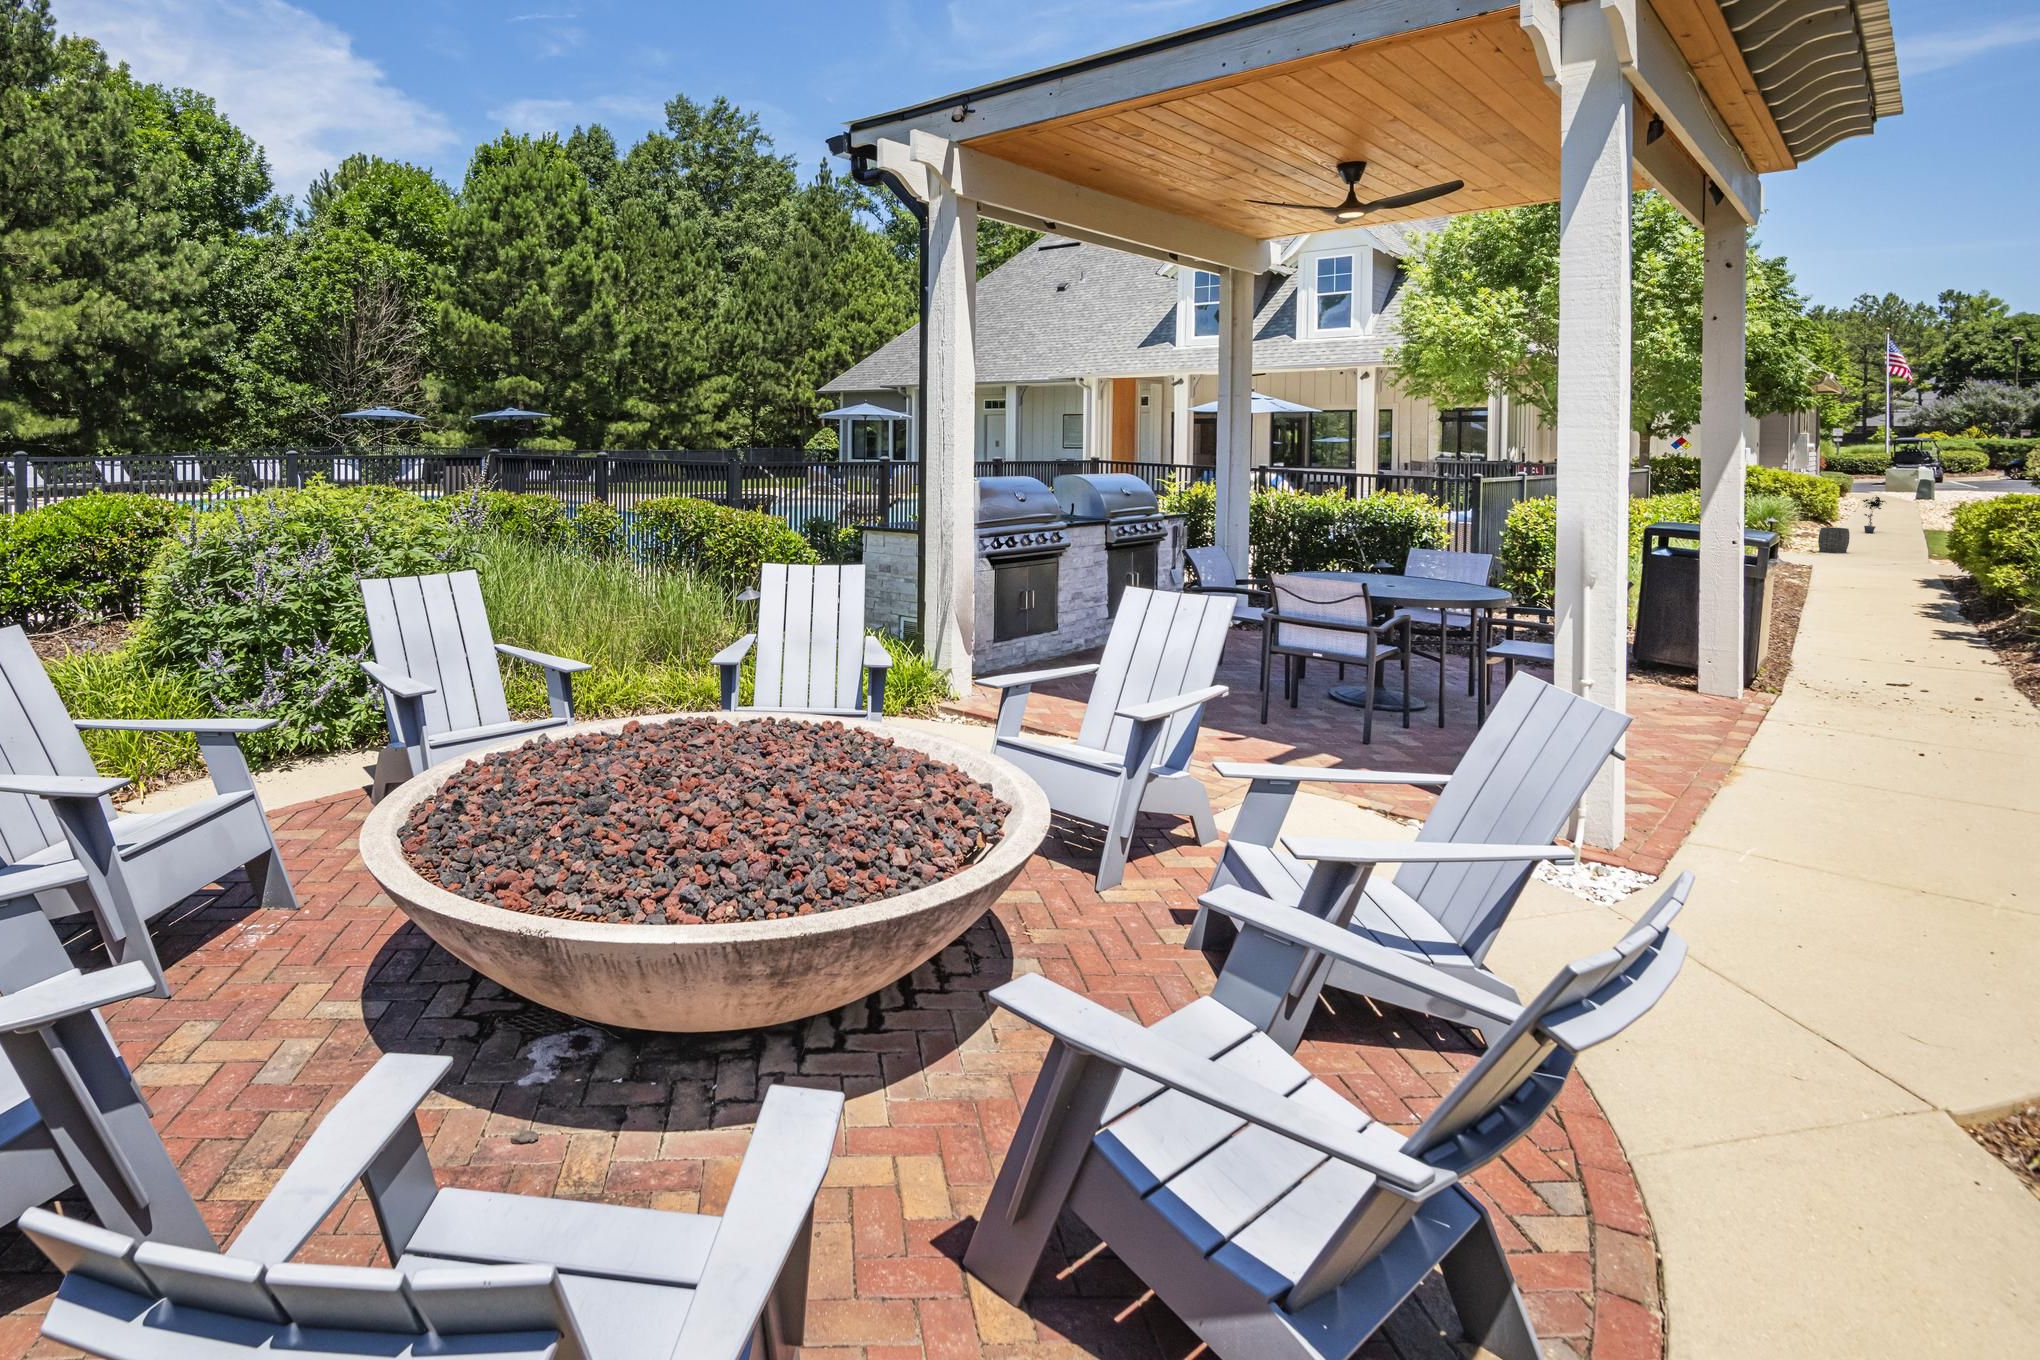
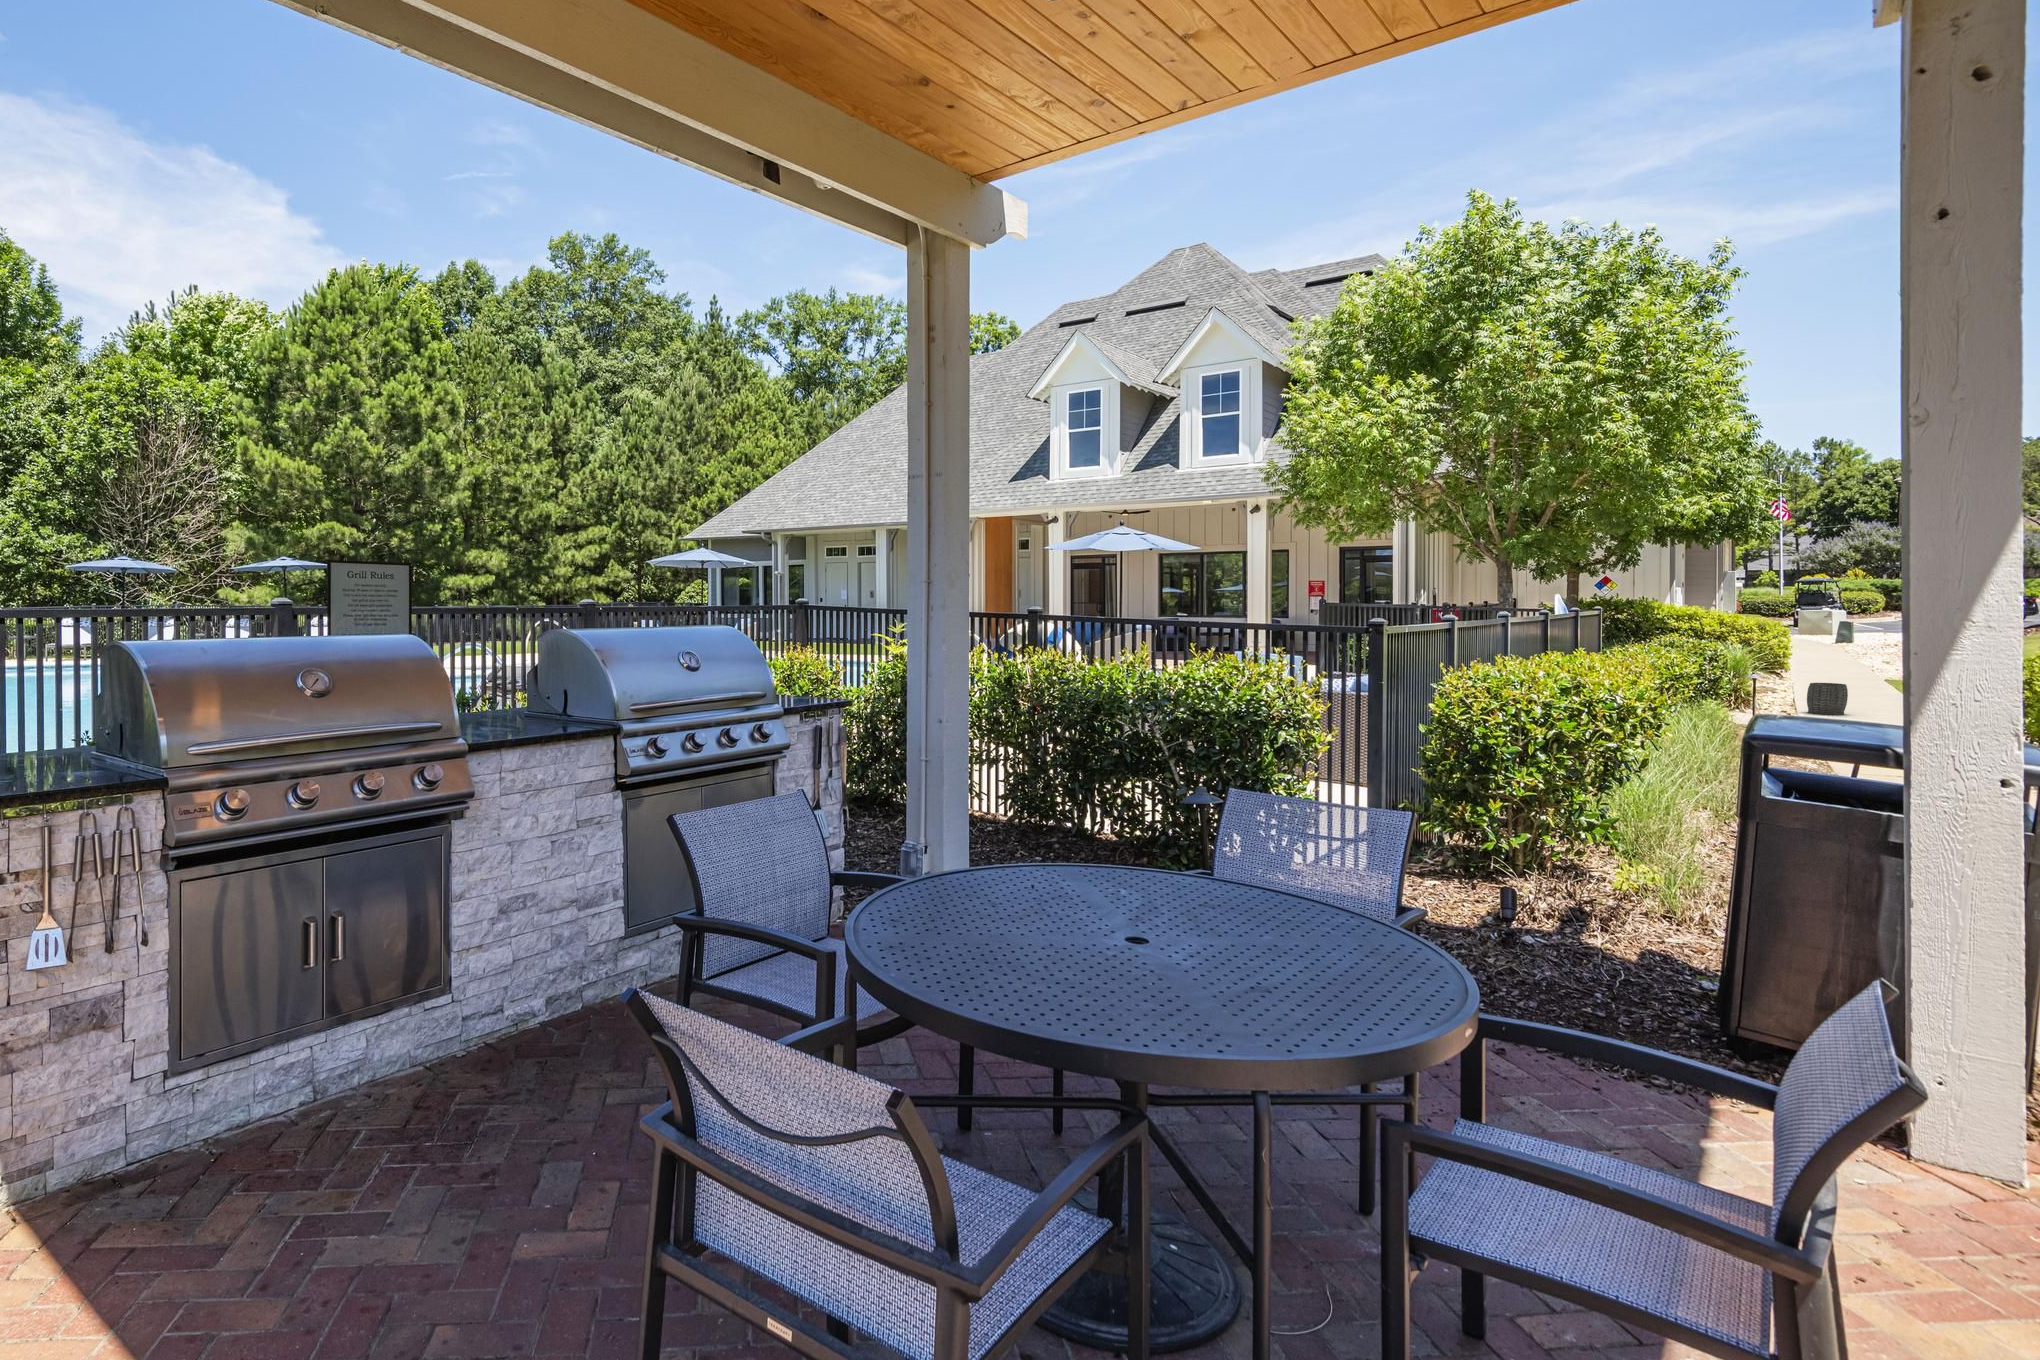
potted plant: present [1863,496,1885,533] -> none [1833,641,1864,686]

